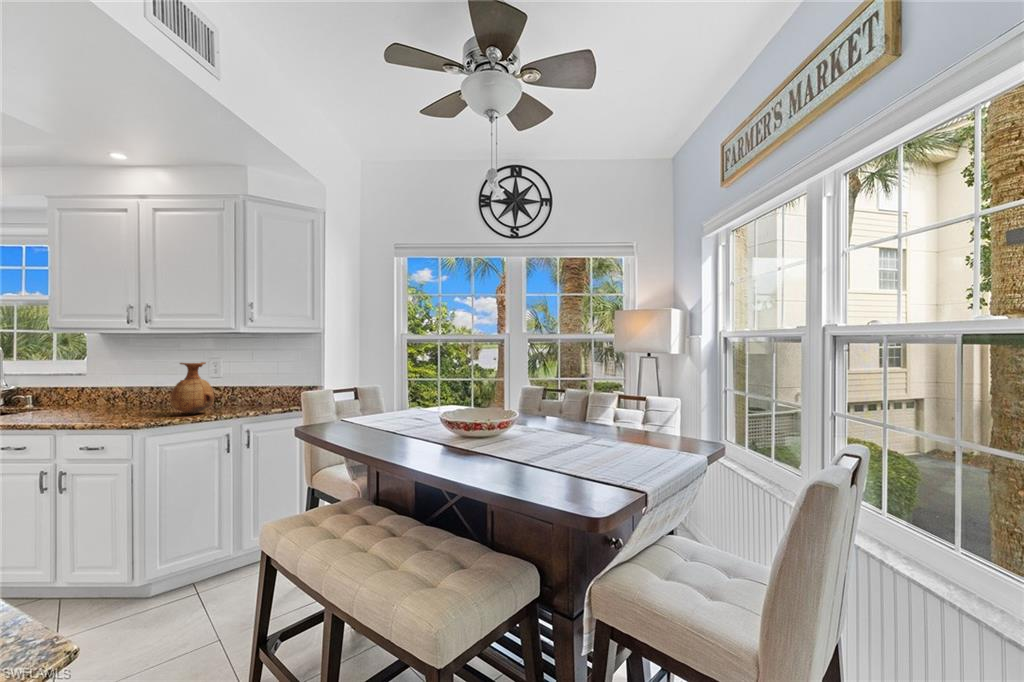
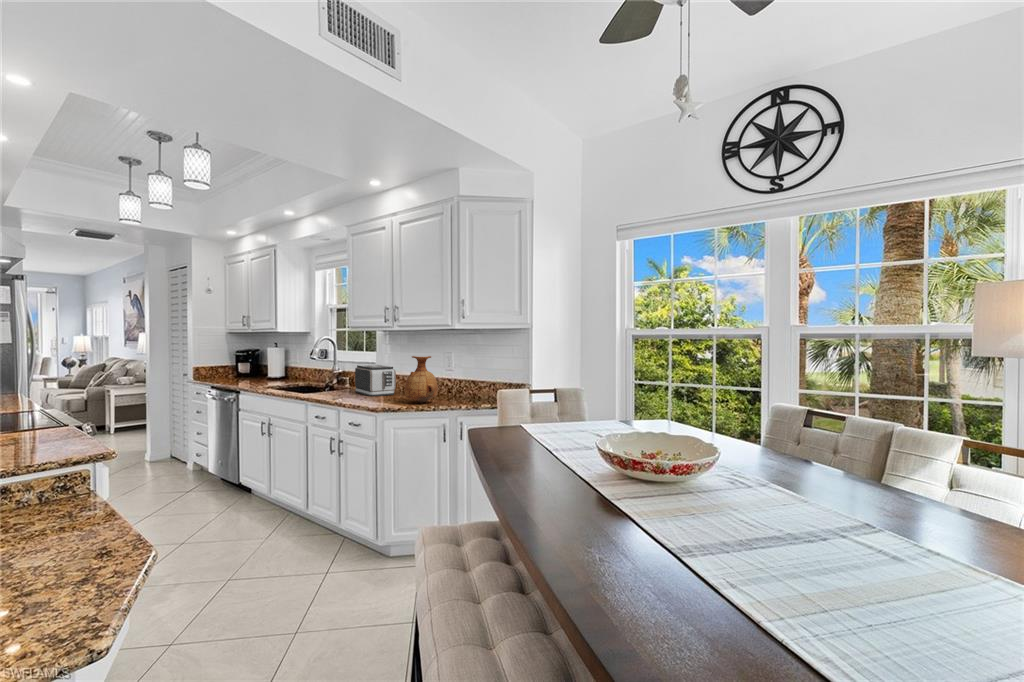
toaster: none [65,375,138,414] -> present [355,365,396,396]

